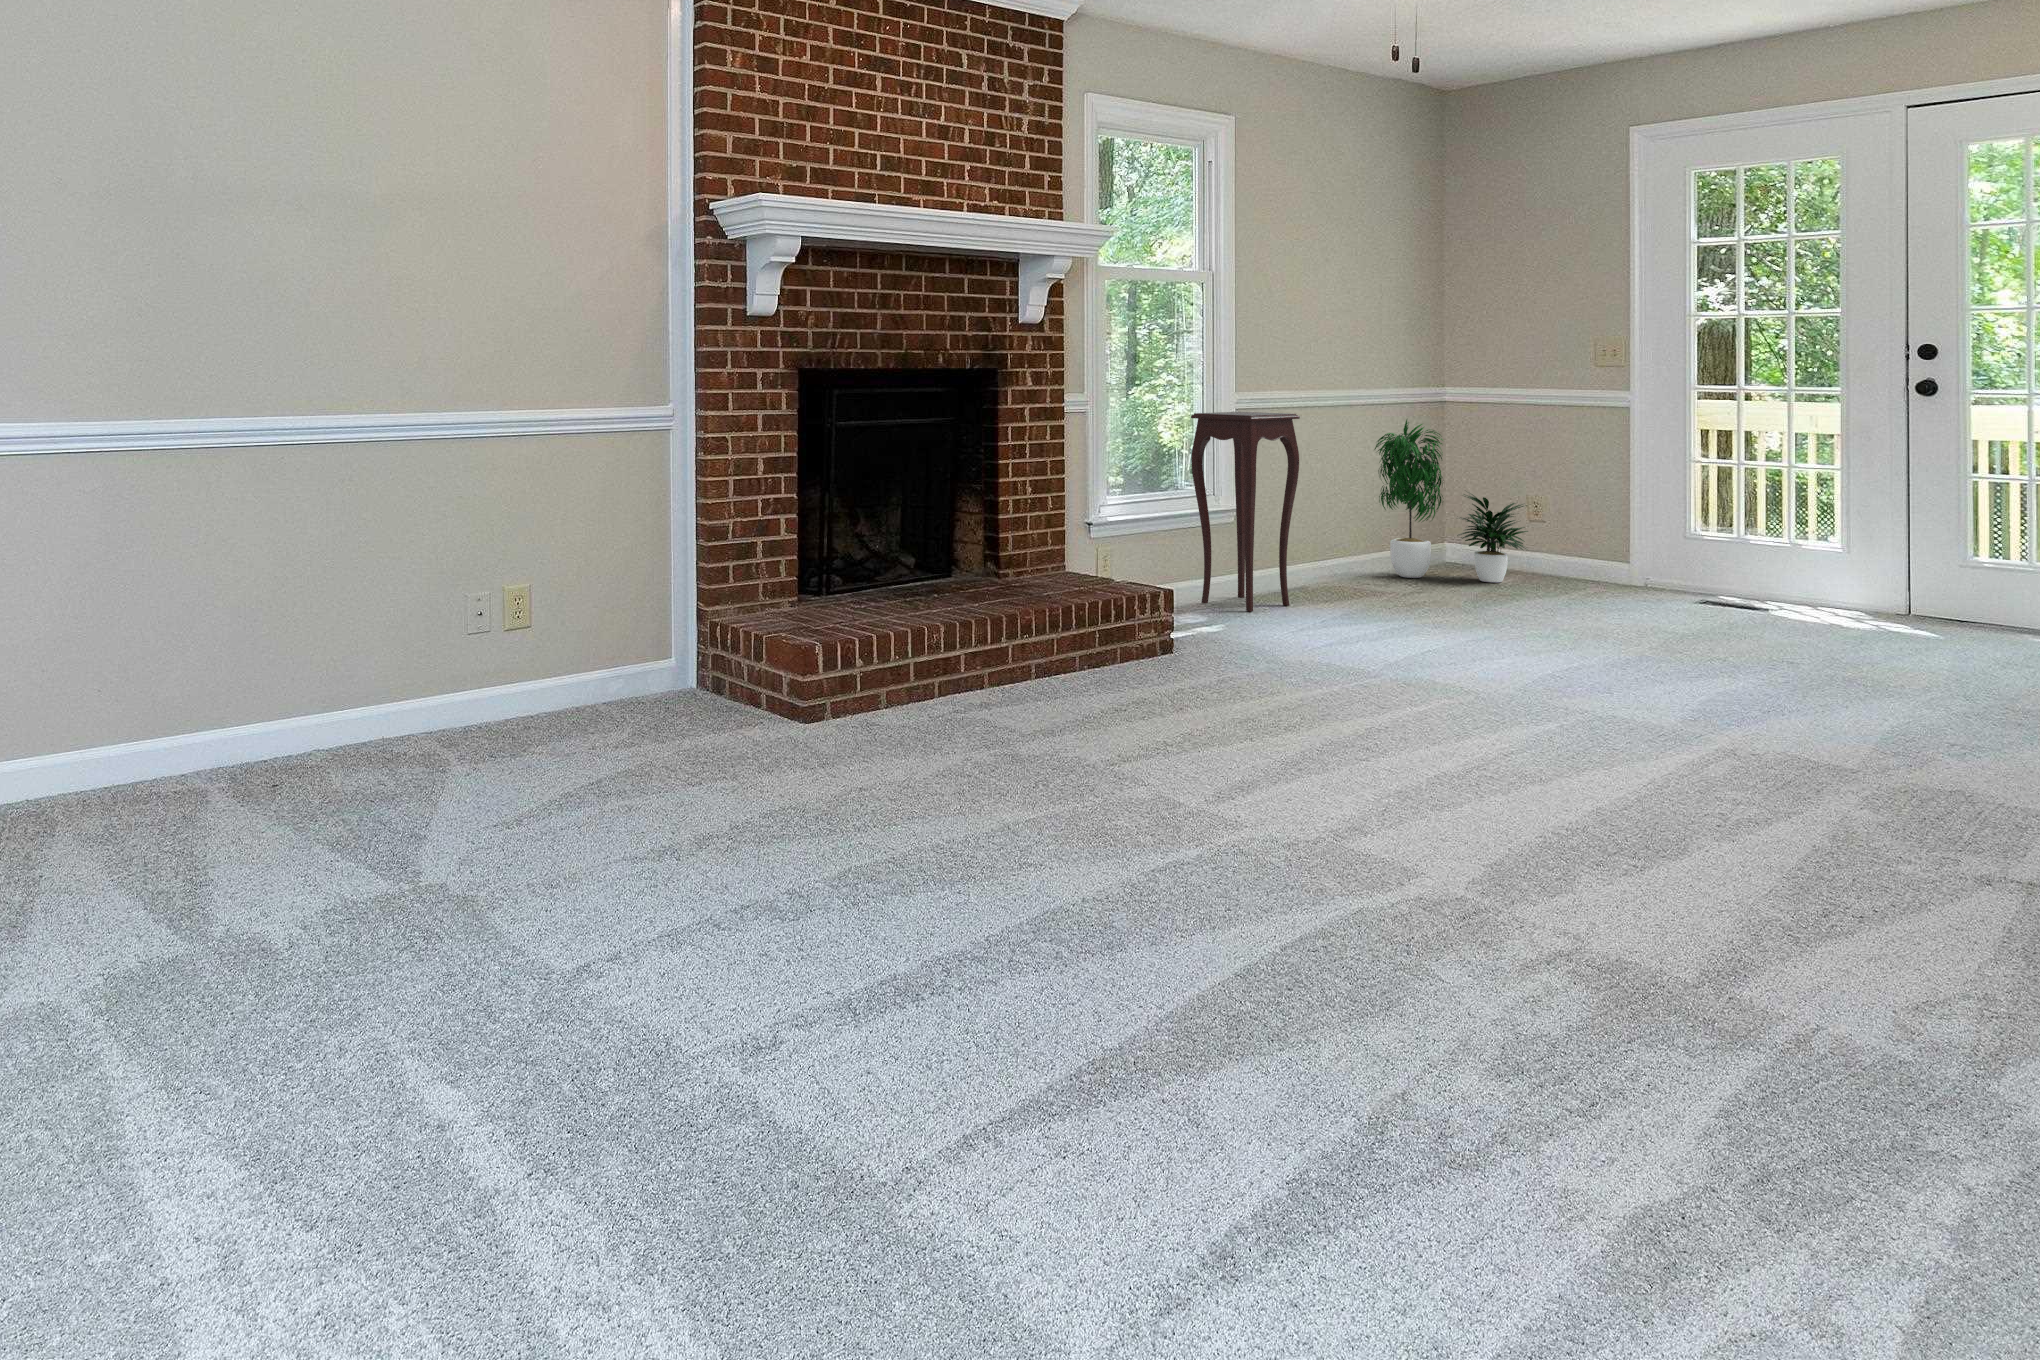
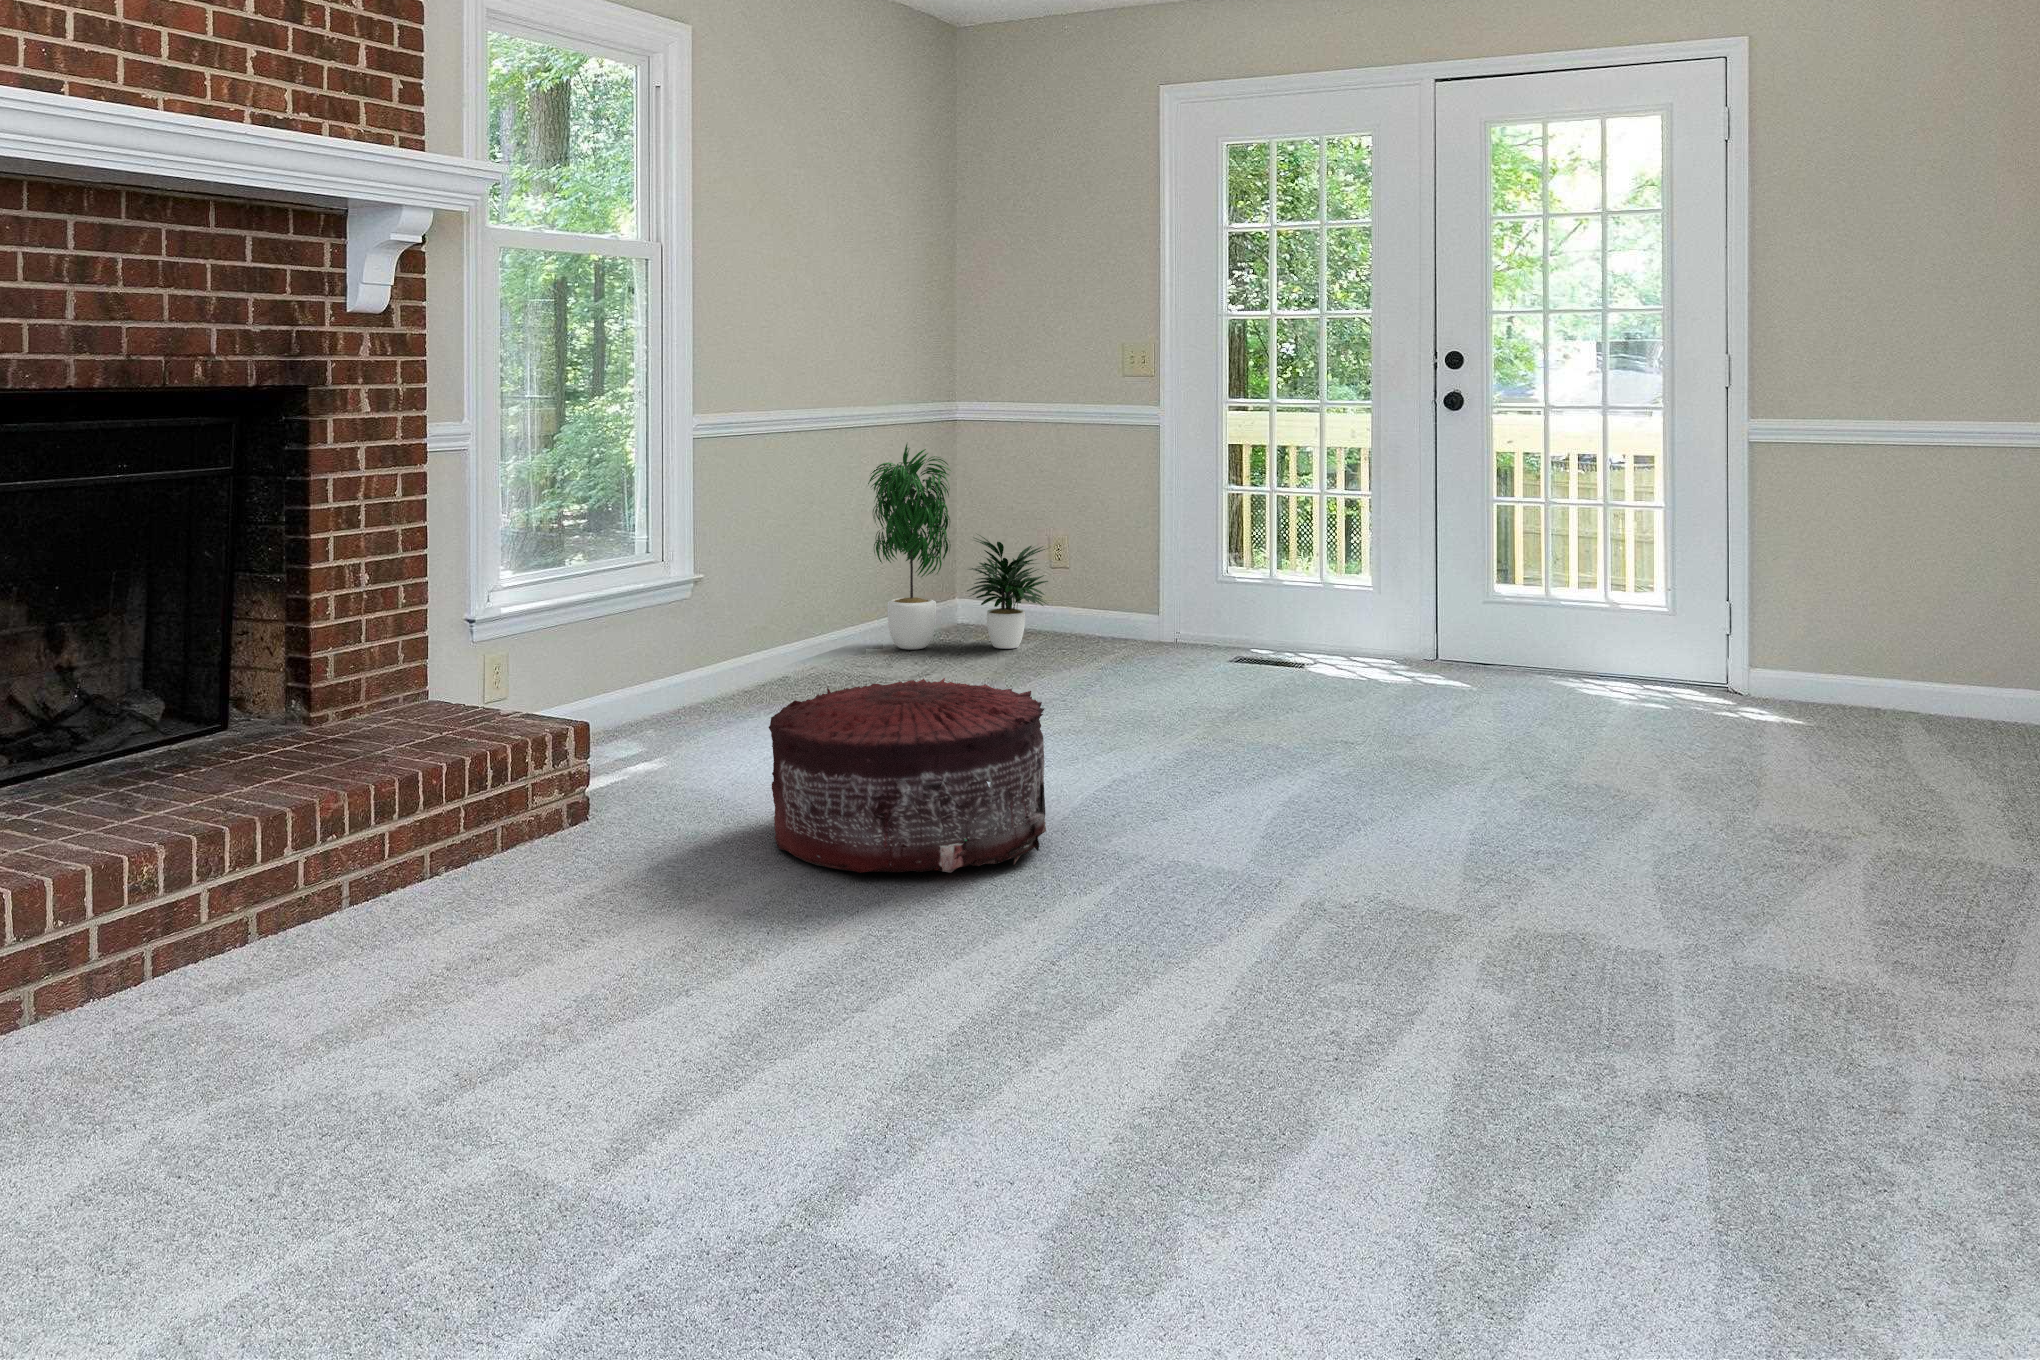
side table: present [1191,412,1300,612] -> none [625,441,774,726]
pouf: none [1296,578,1500,703] -> present [769,678,1046,873]

